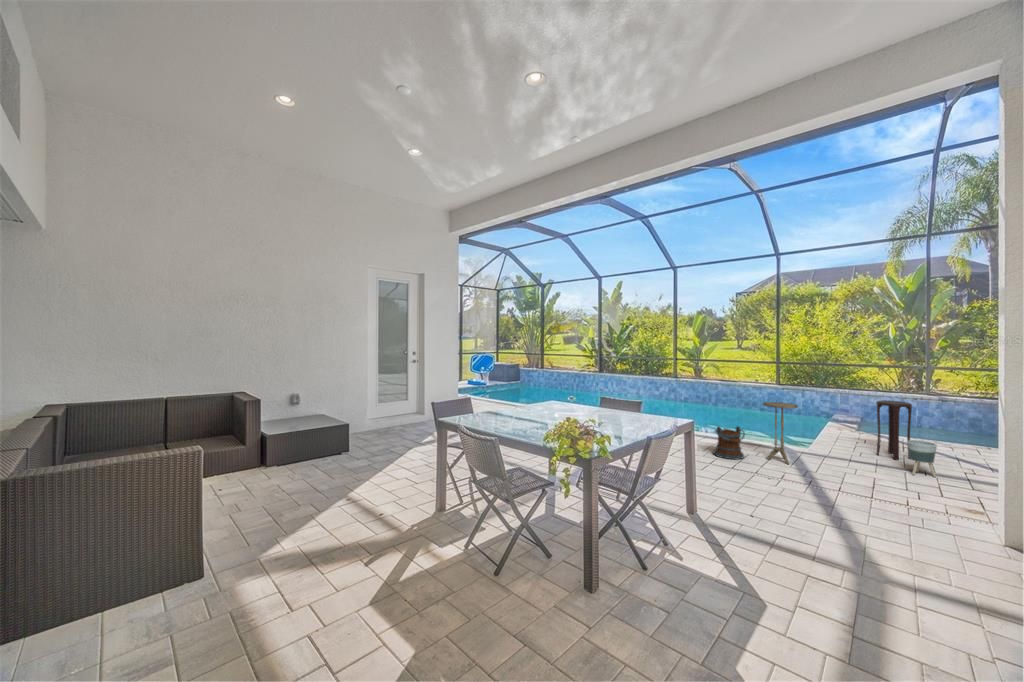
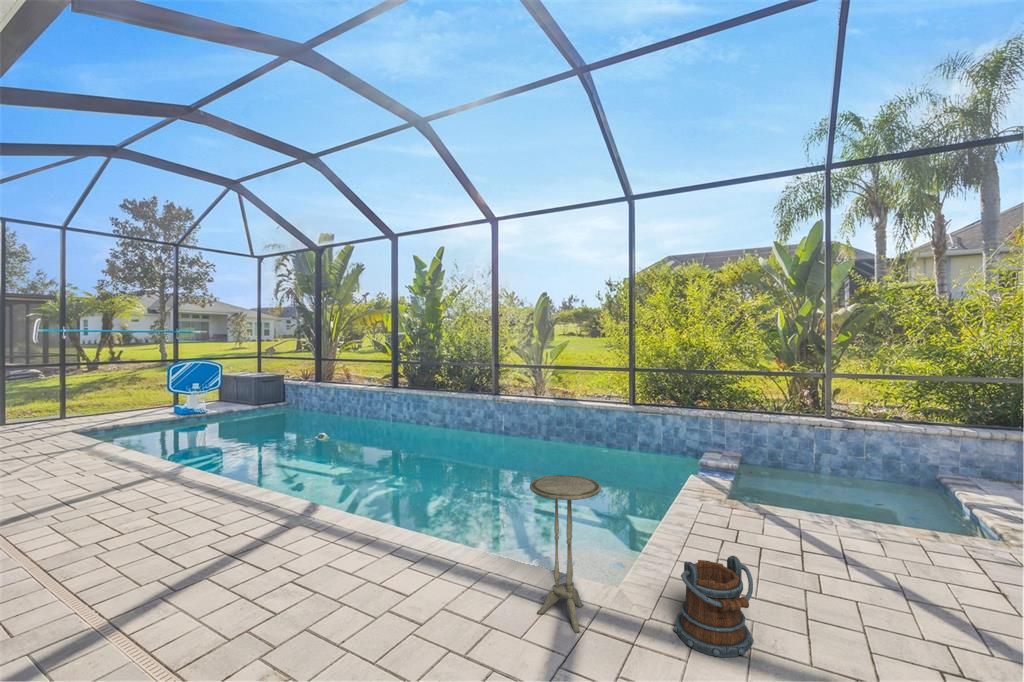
stool: present [876,400,912,460] -> none [757,453,819,579]
bucket: present [713,426,745,459] -> present [674,556,754,657]
planter: present [908,440,937,477] -> none [815,556,872,647]

